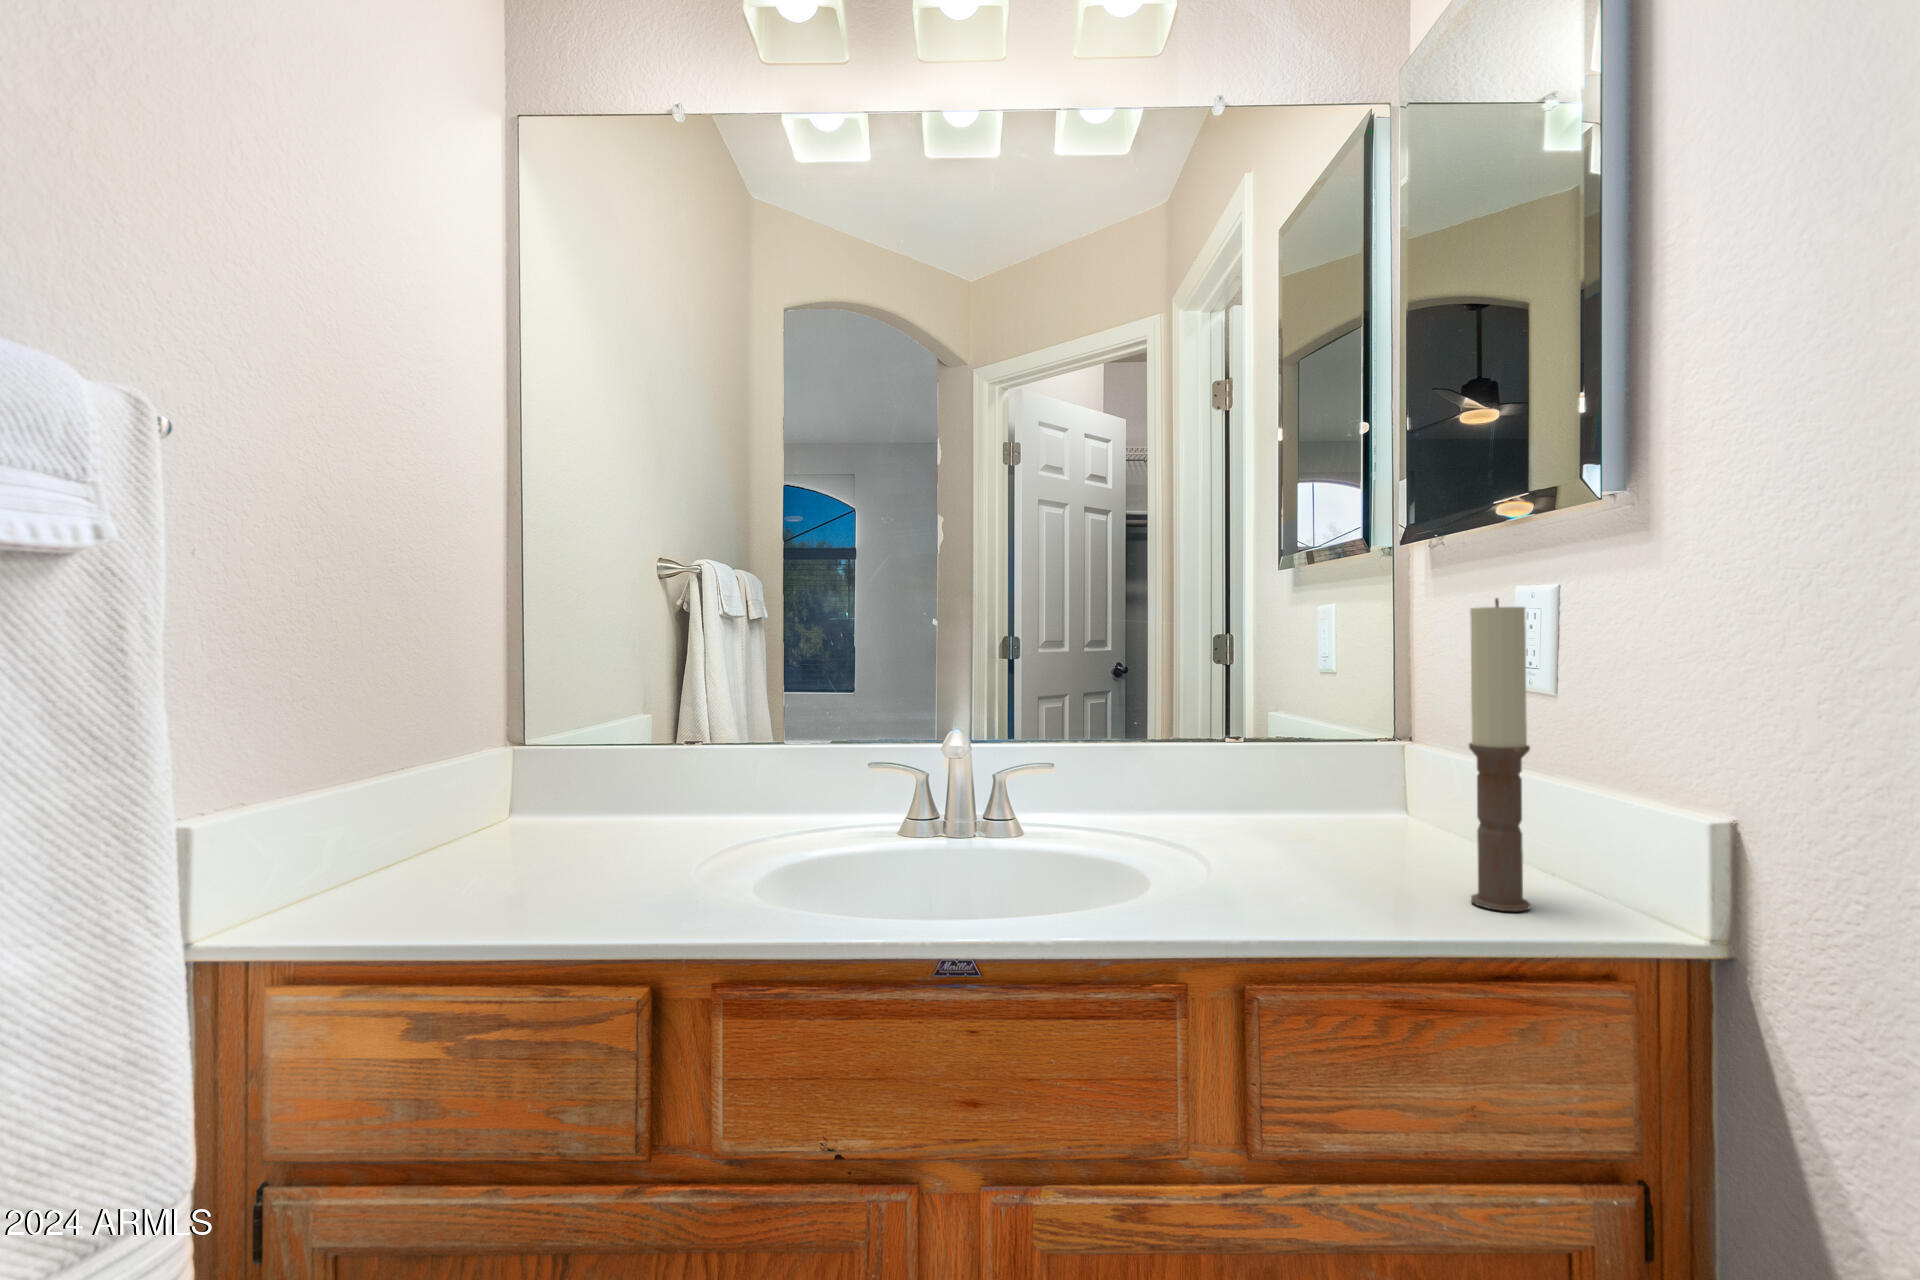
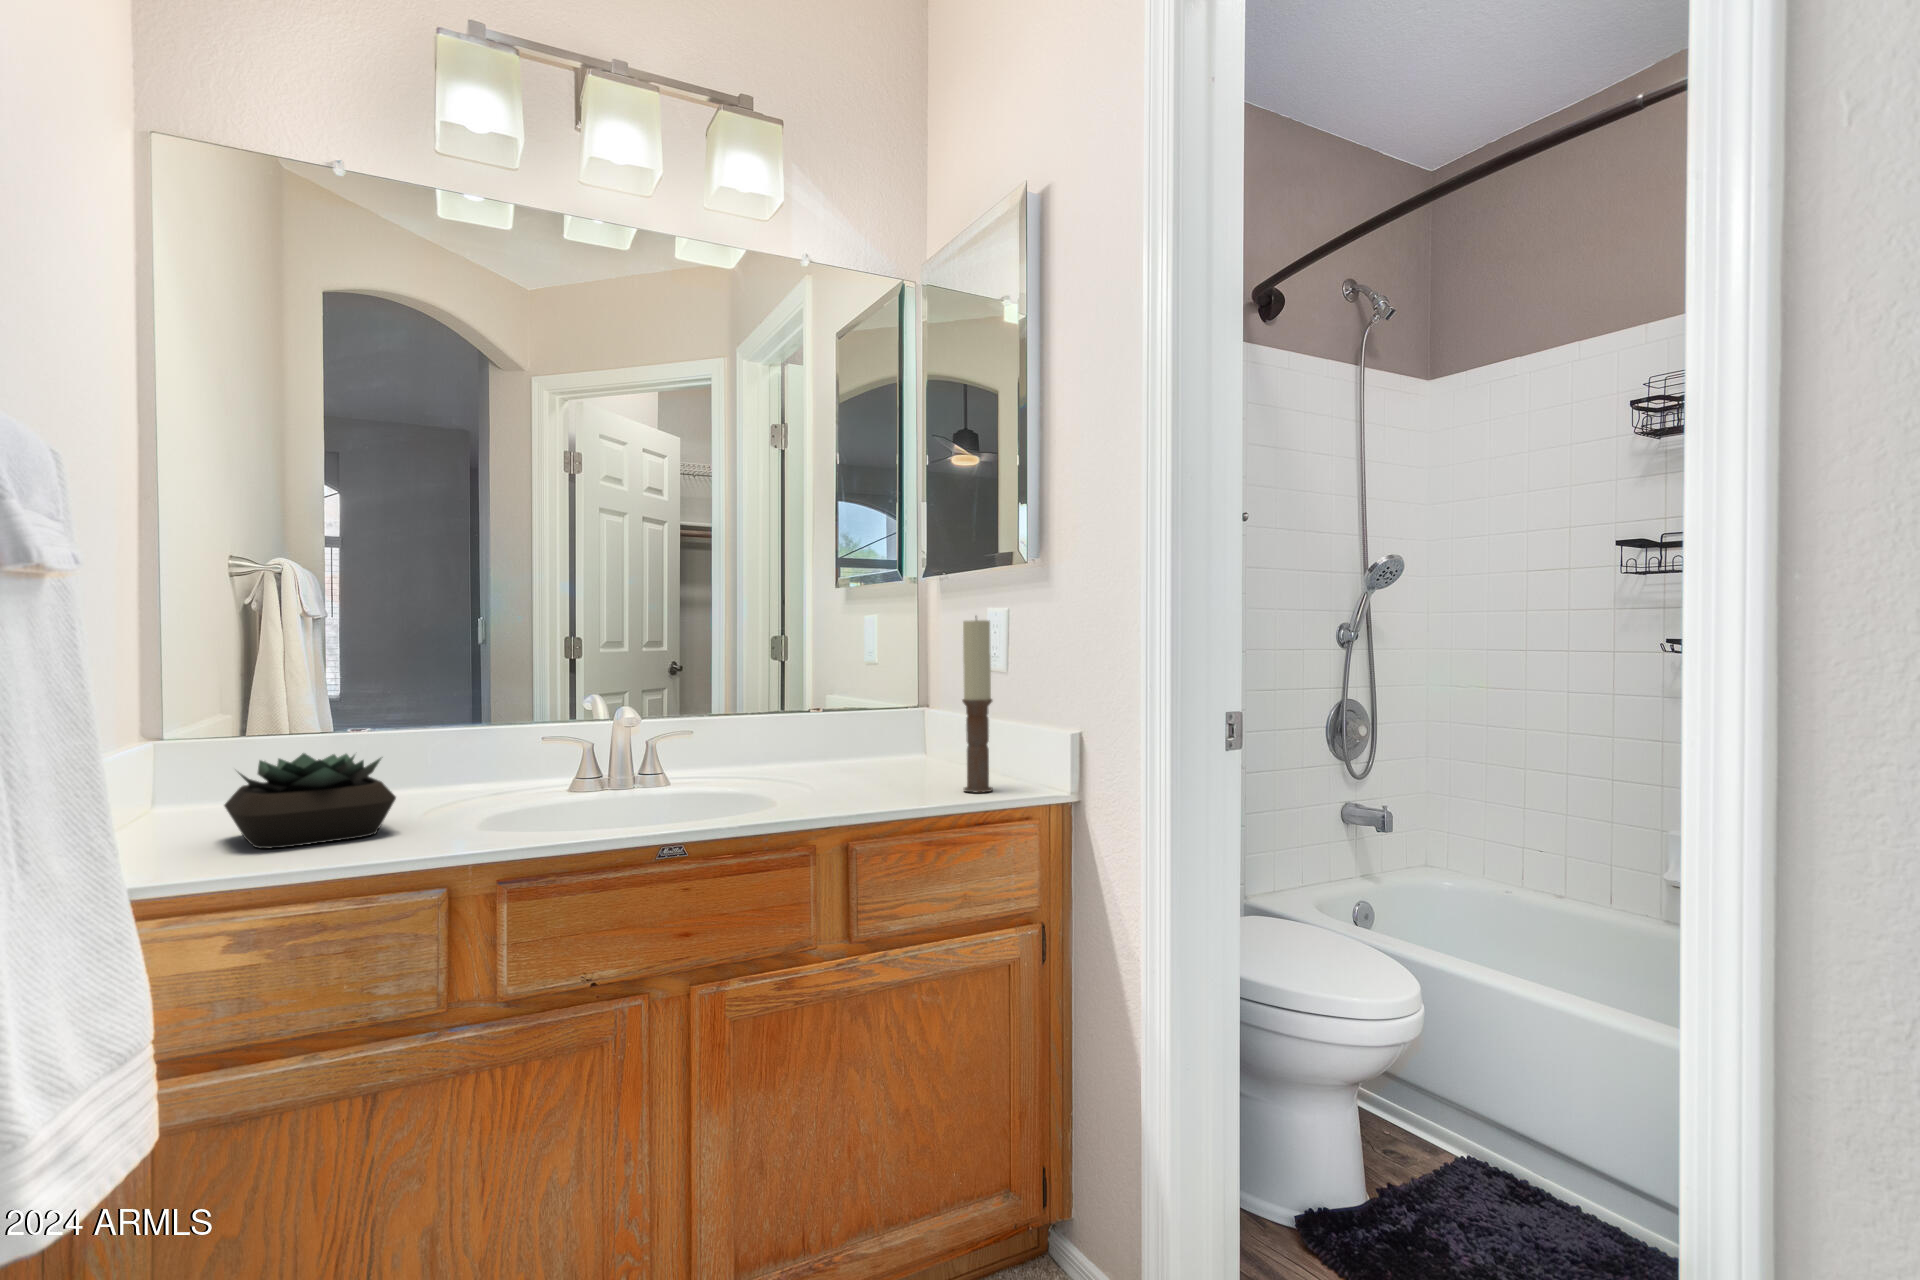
succulent plant: none [477,775,662,896] -> present [224,753,396,849]

